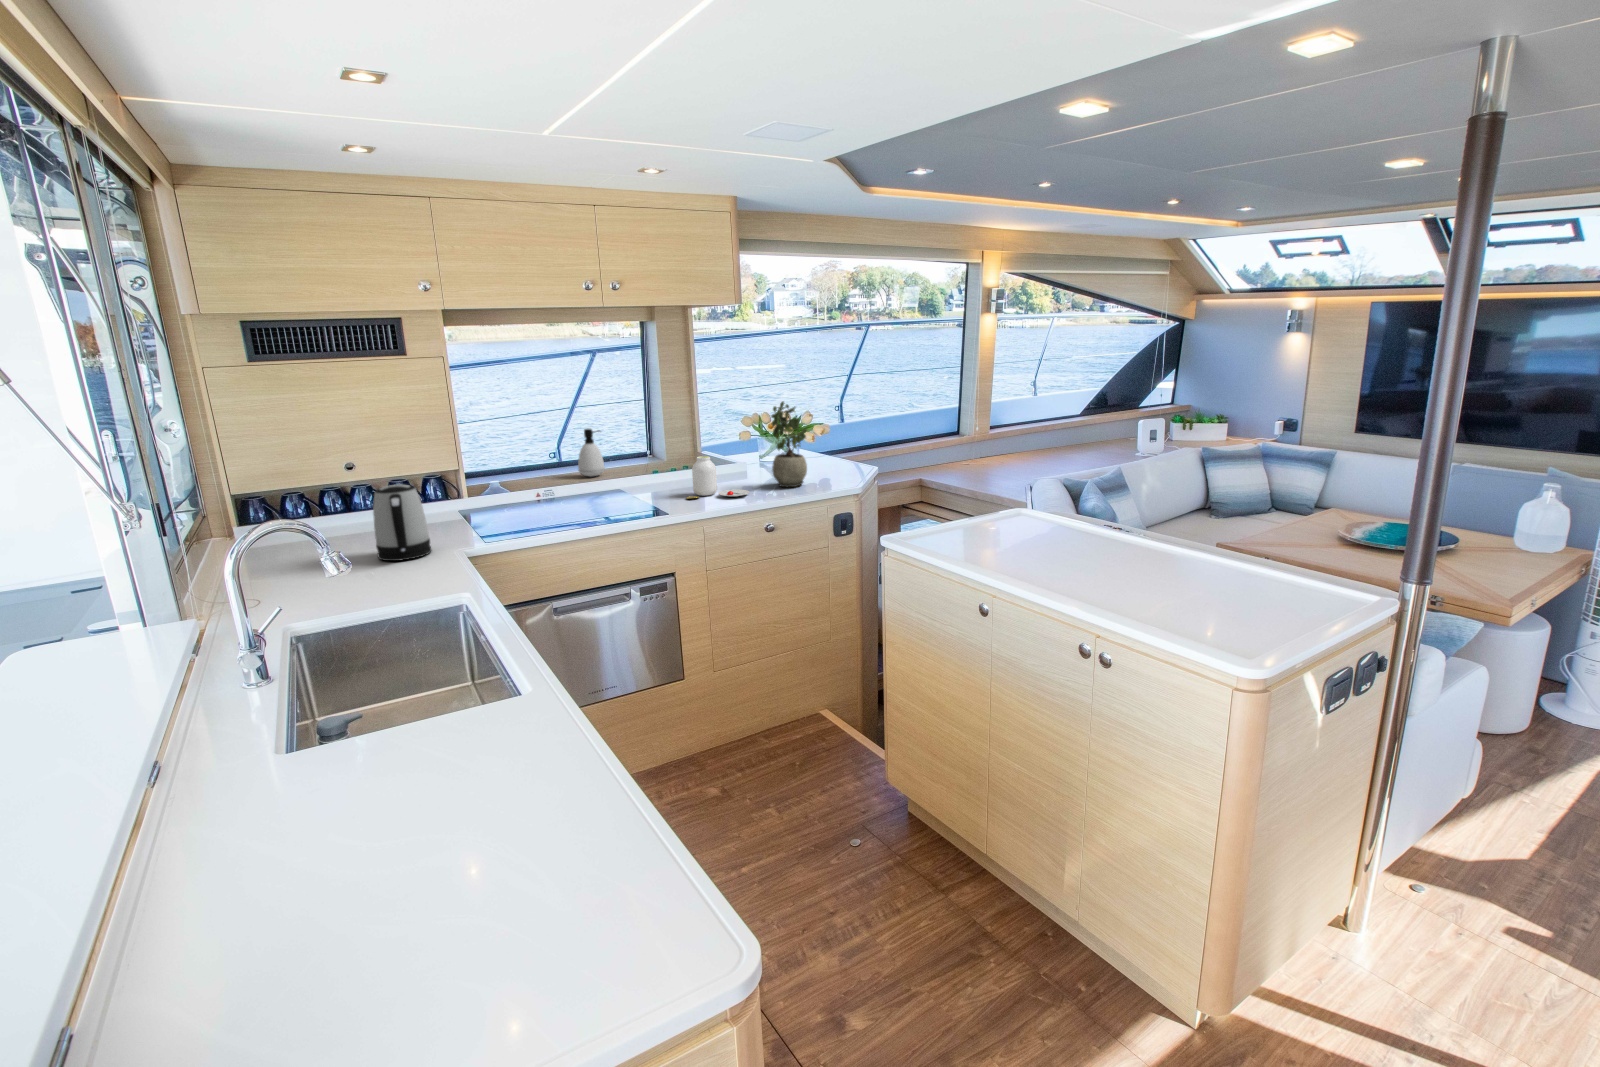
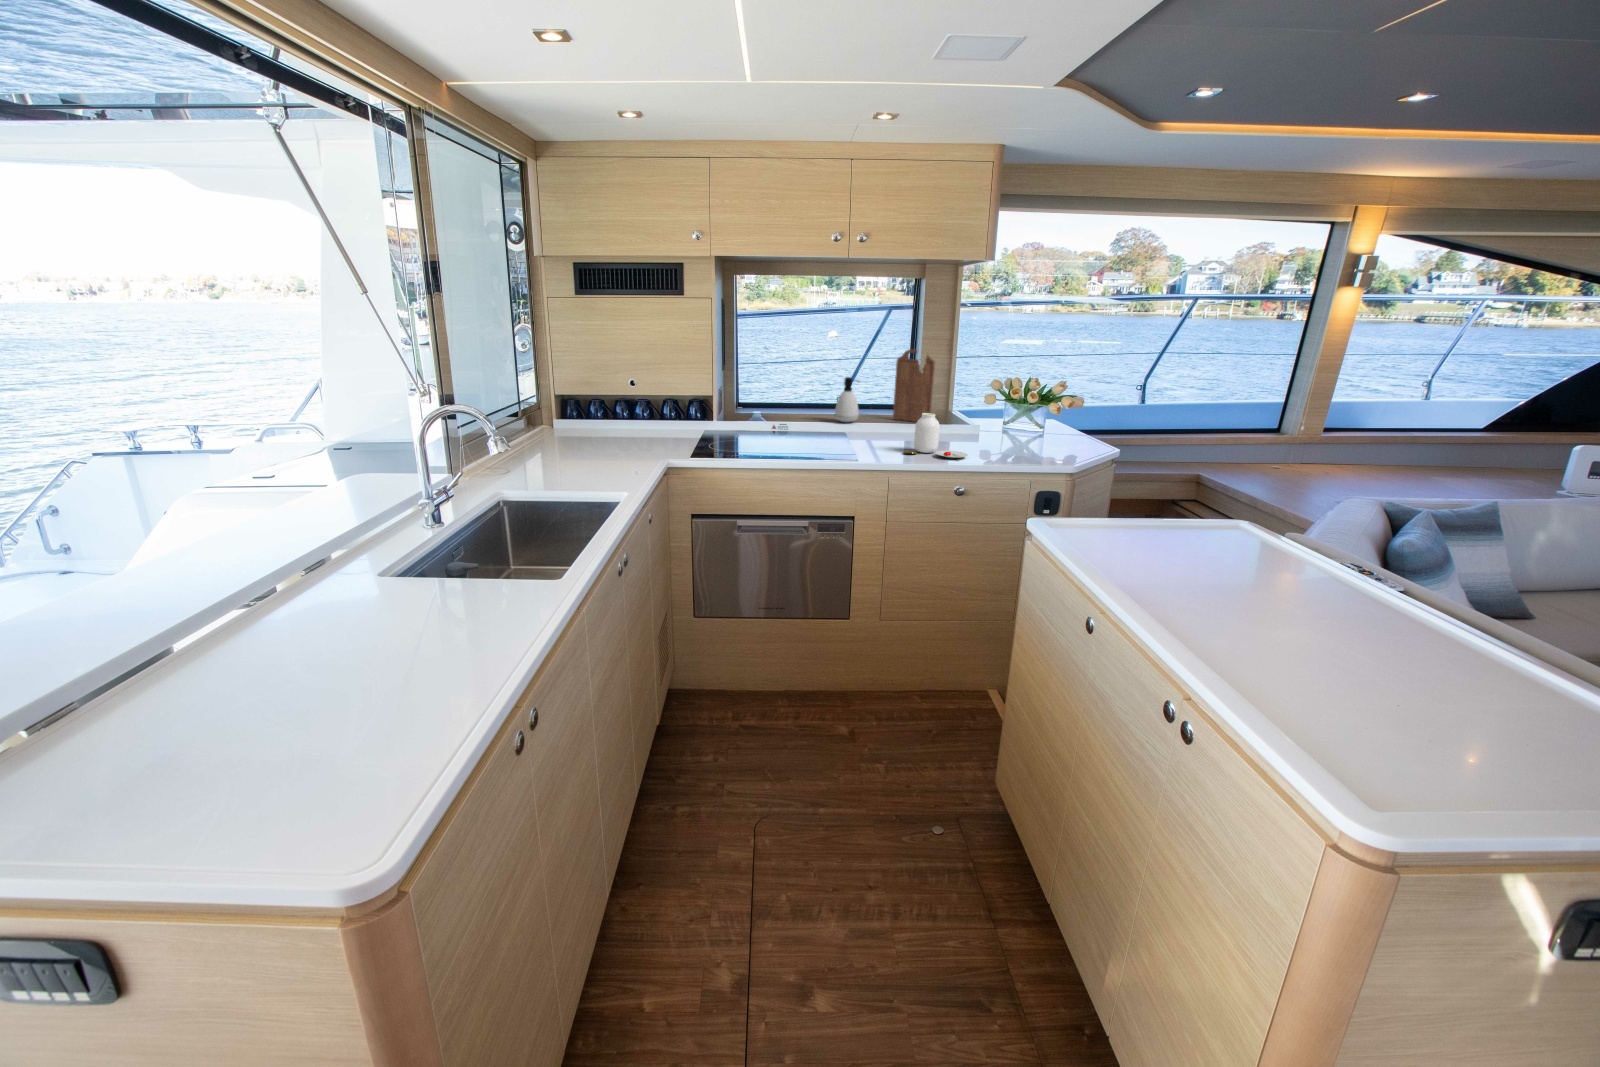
cutting board: none [632,394,678,467] -> present [893,349,935,422]
potted plant: present [771,402,807,487] -> none [1001,364,1041,458]
kettle: present [373,484,431,561] -> none [614,402,657,466]

